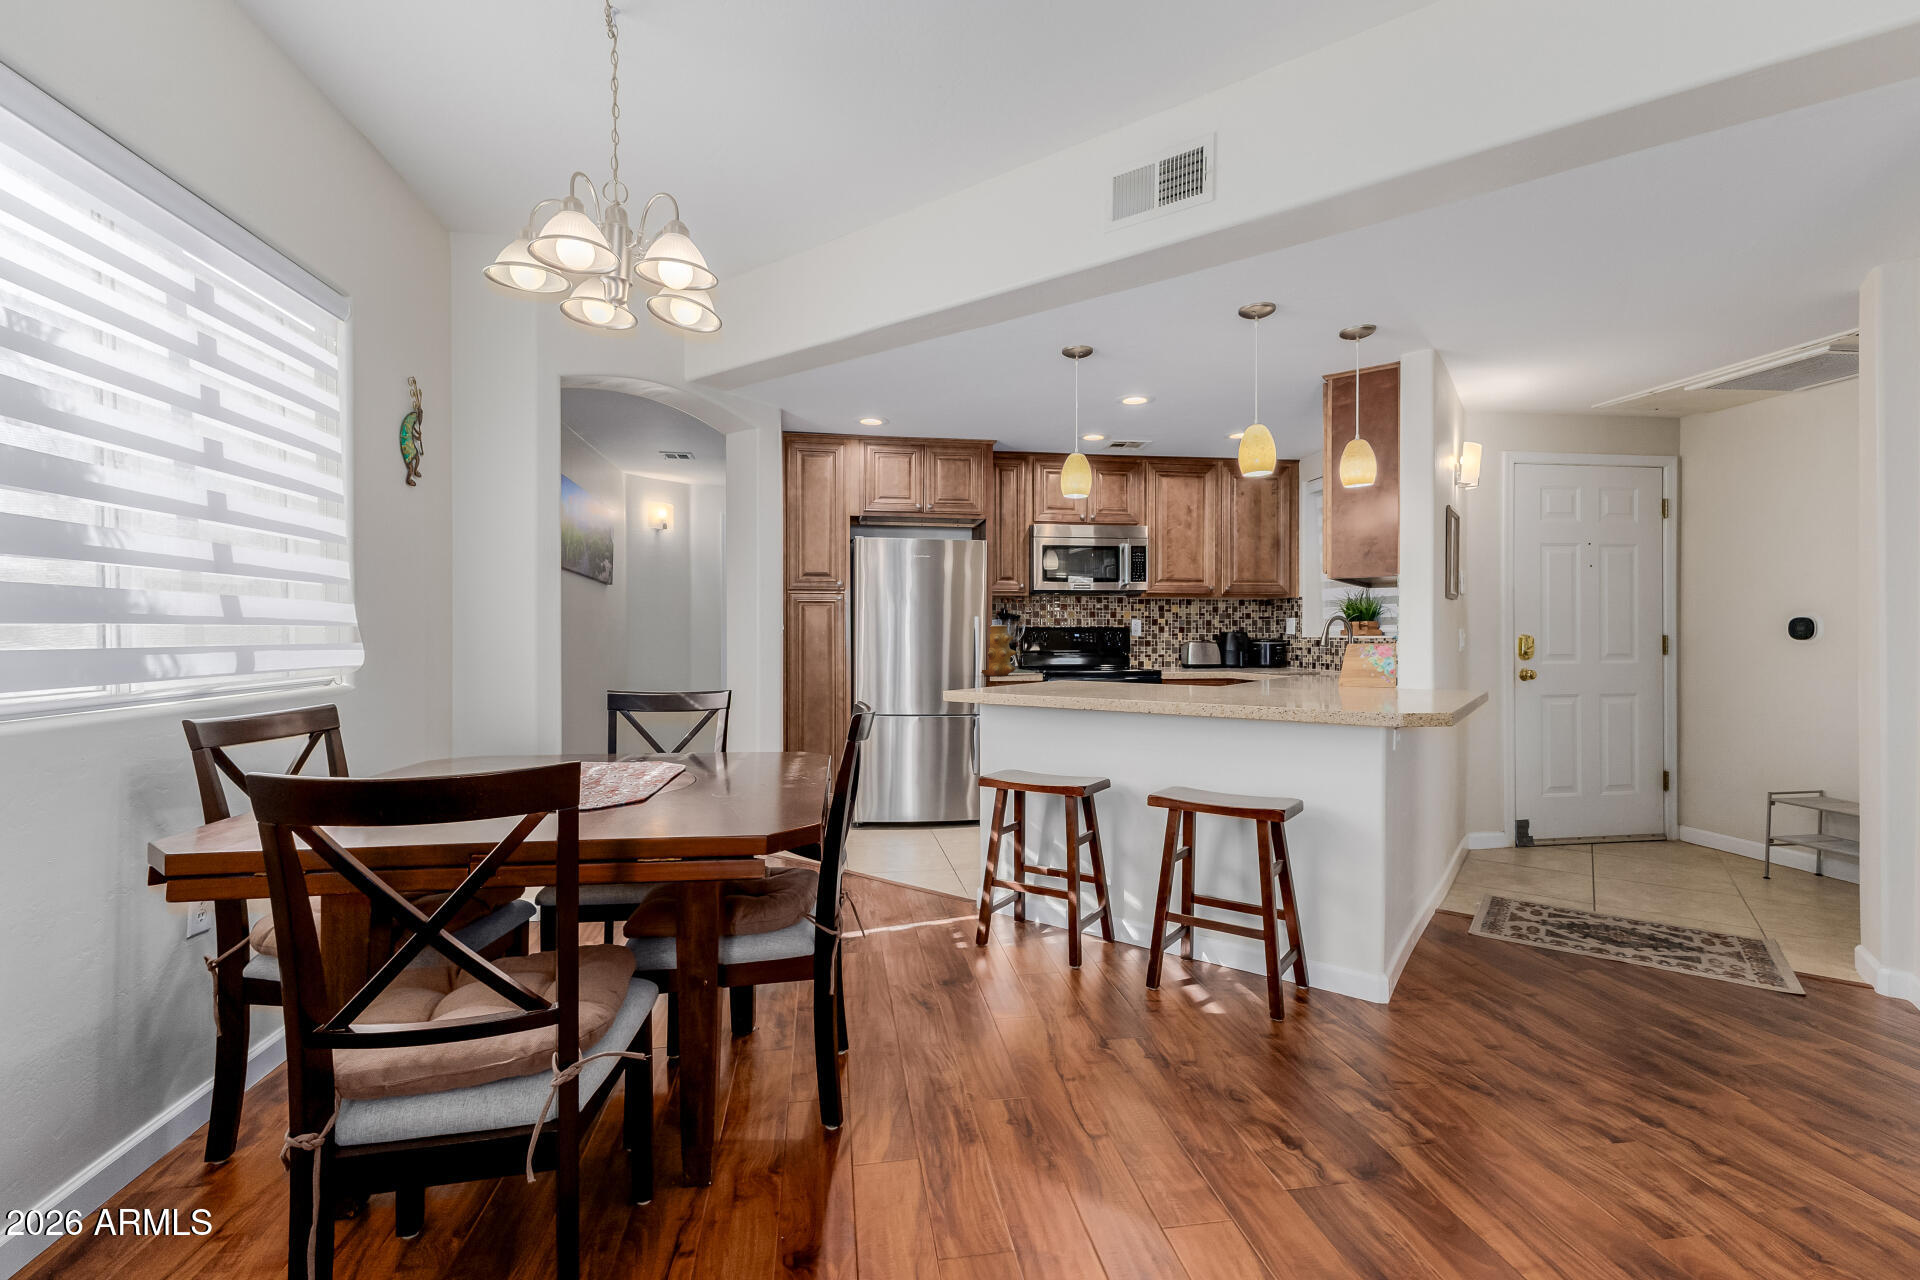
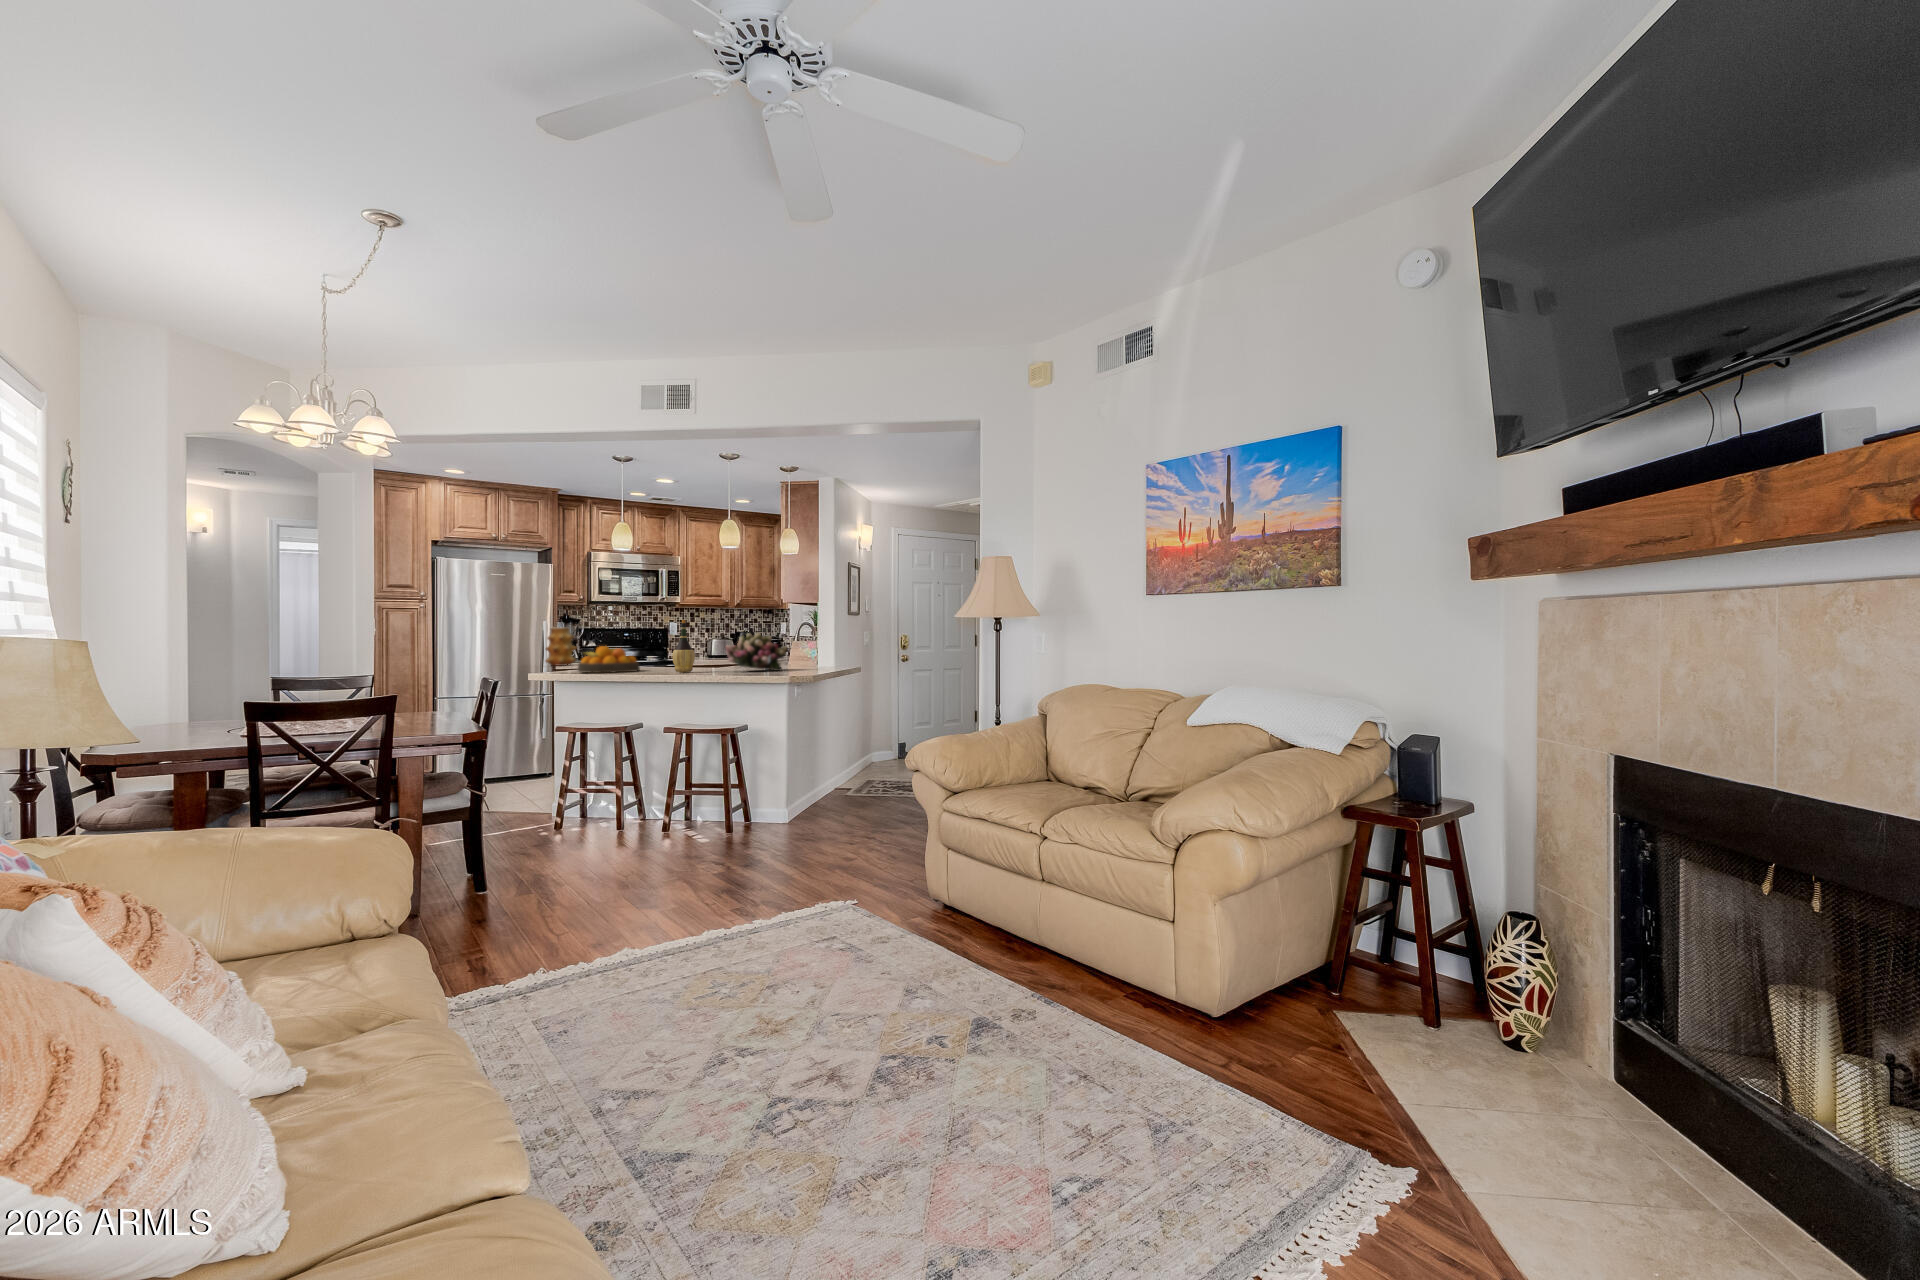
wine bottle: none [1160,610,1197,699] -> present [673,620,695,672]
flower arrangement: none [1251,633,1369,703] -> present [726,633,788,671]
fruit bowl: none [1014,652,1103,694] -> present [578,646,640,673]

